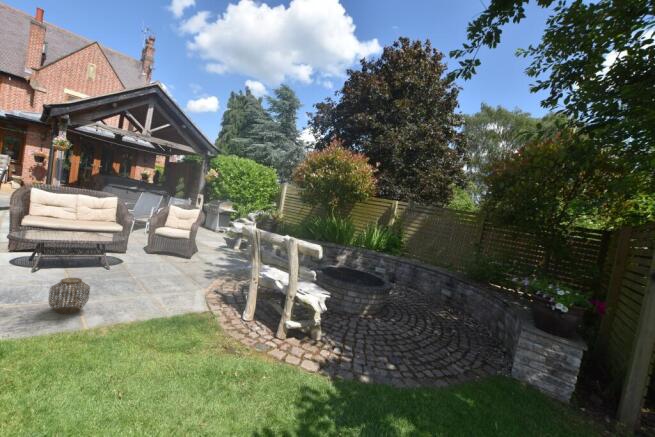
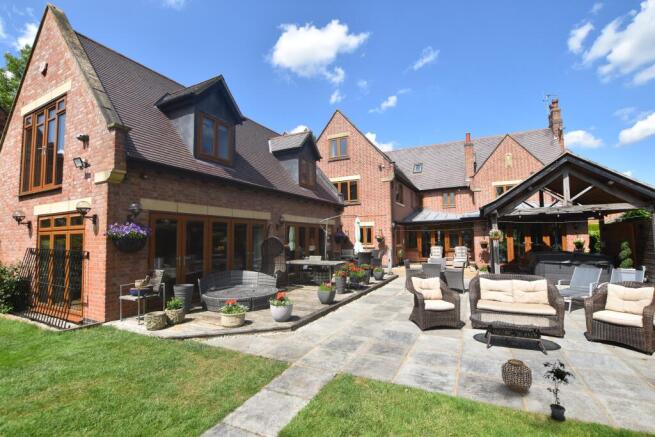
potted plant: none [105,269,141,329] -> present [543,360,573,420]

